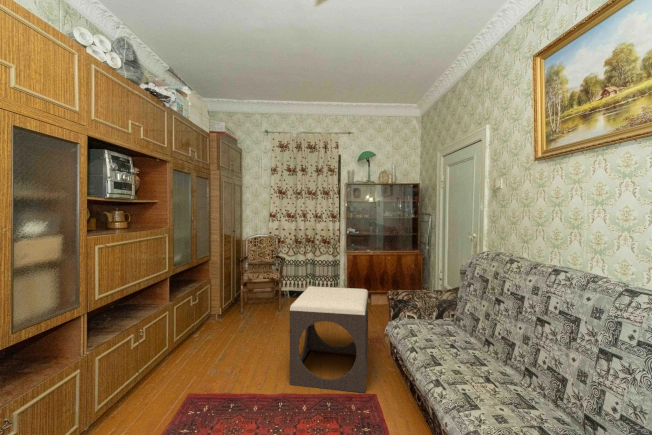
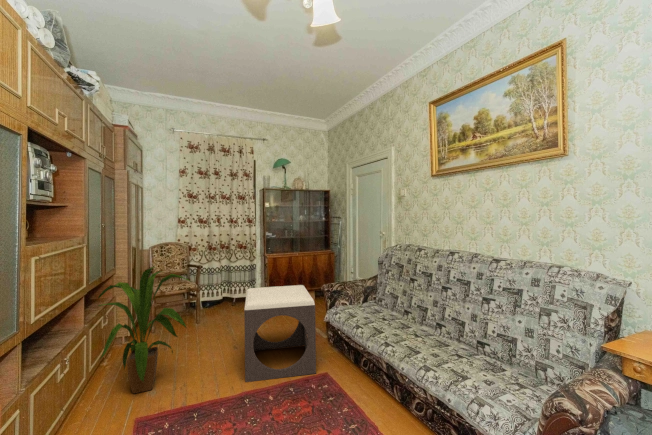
house plant: none [165,259,247,372] -> present [98,267,190,393]

